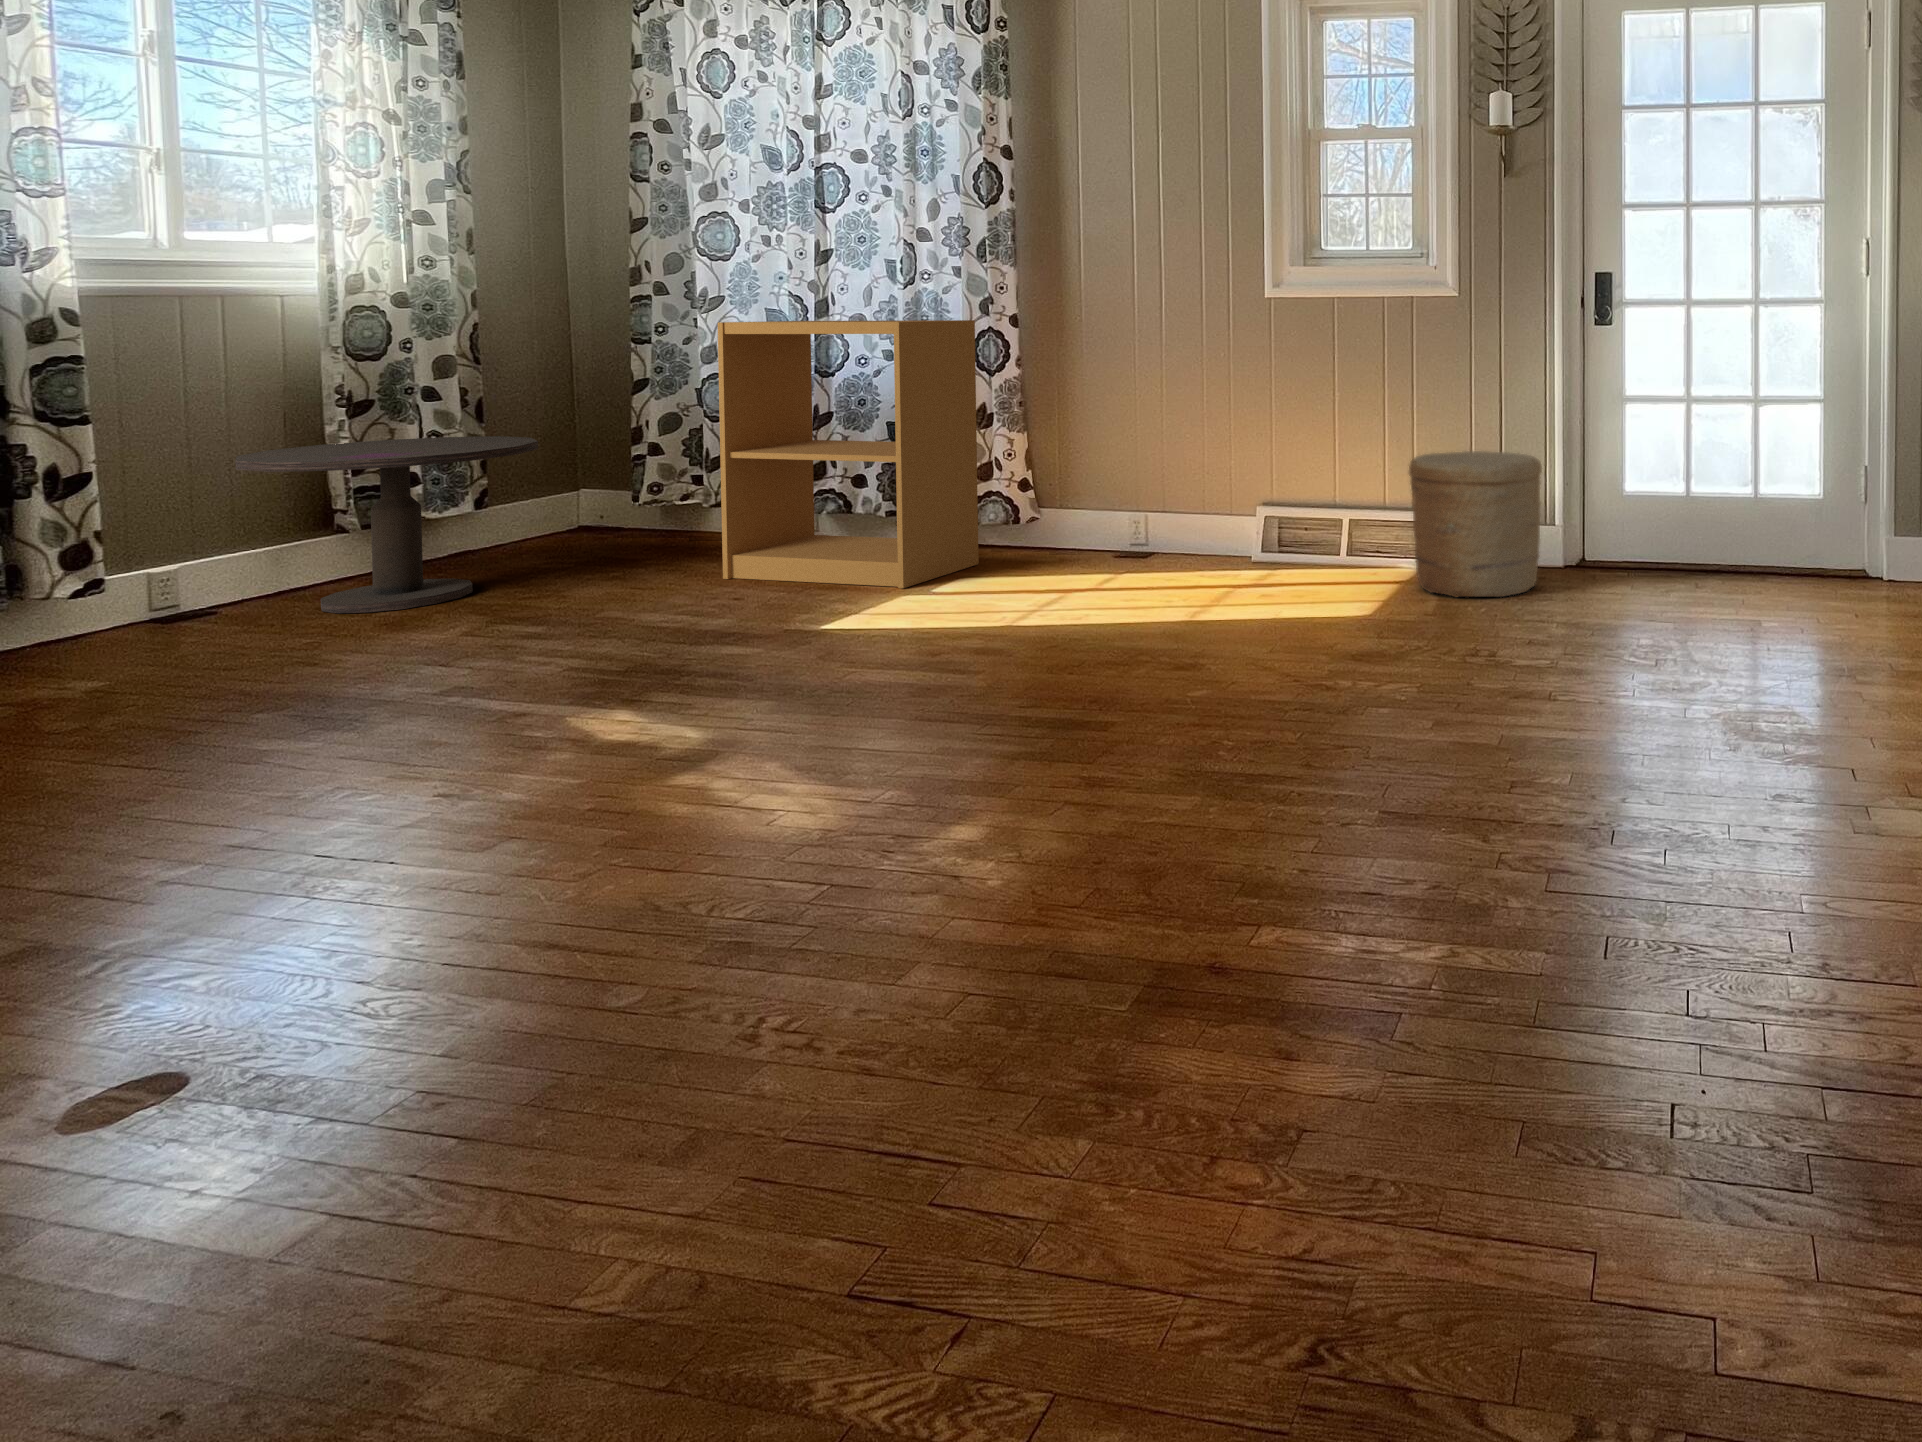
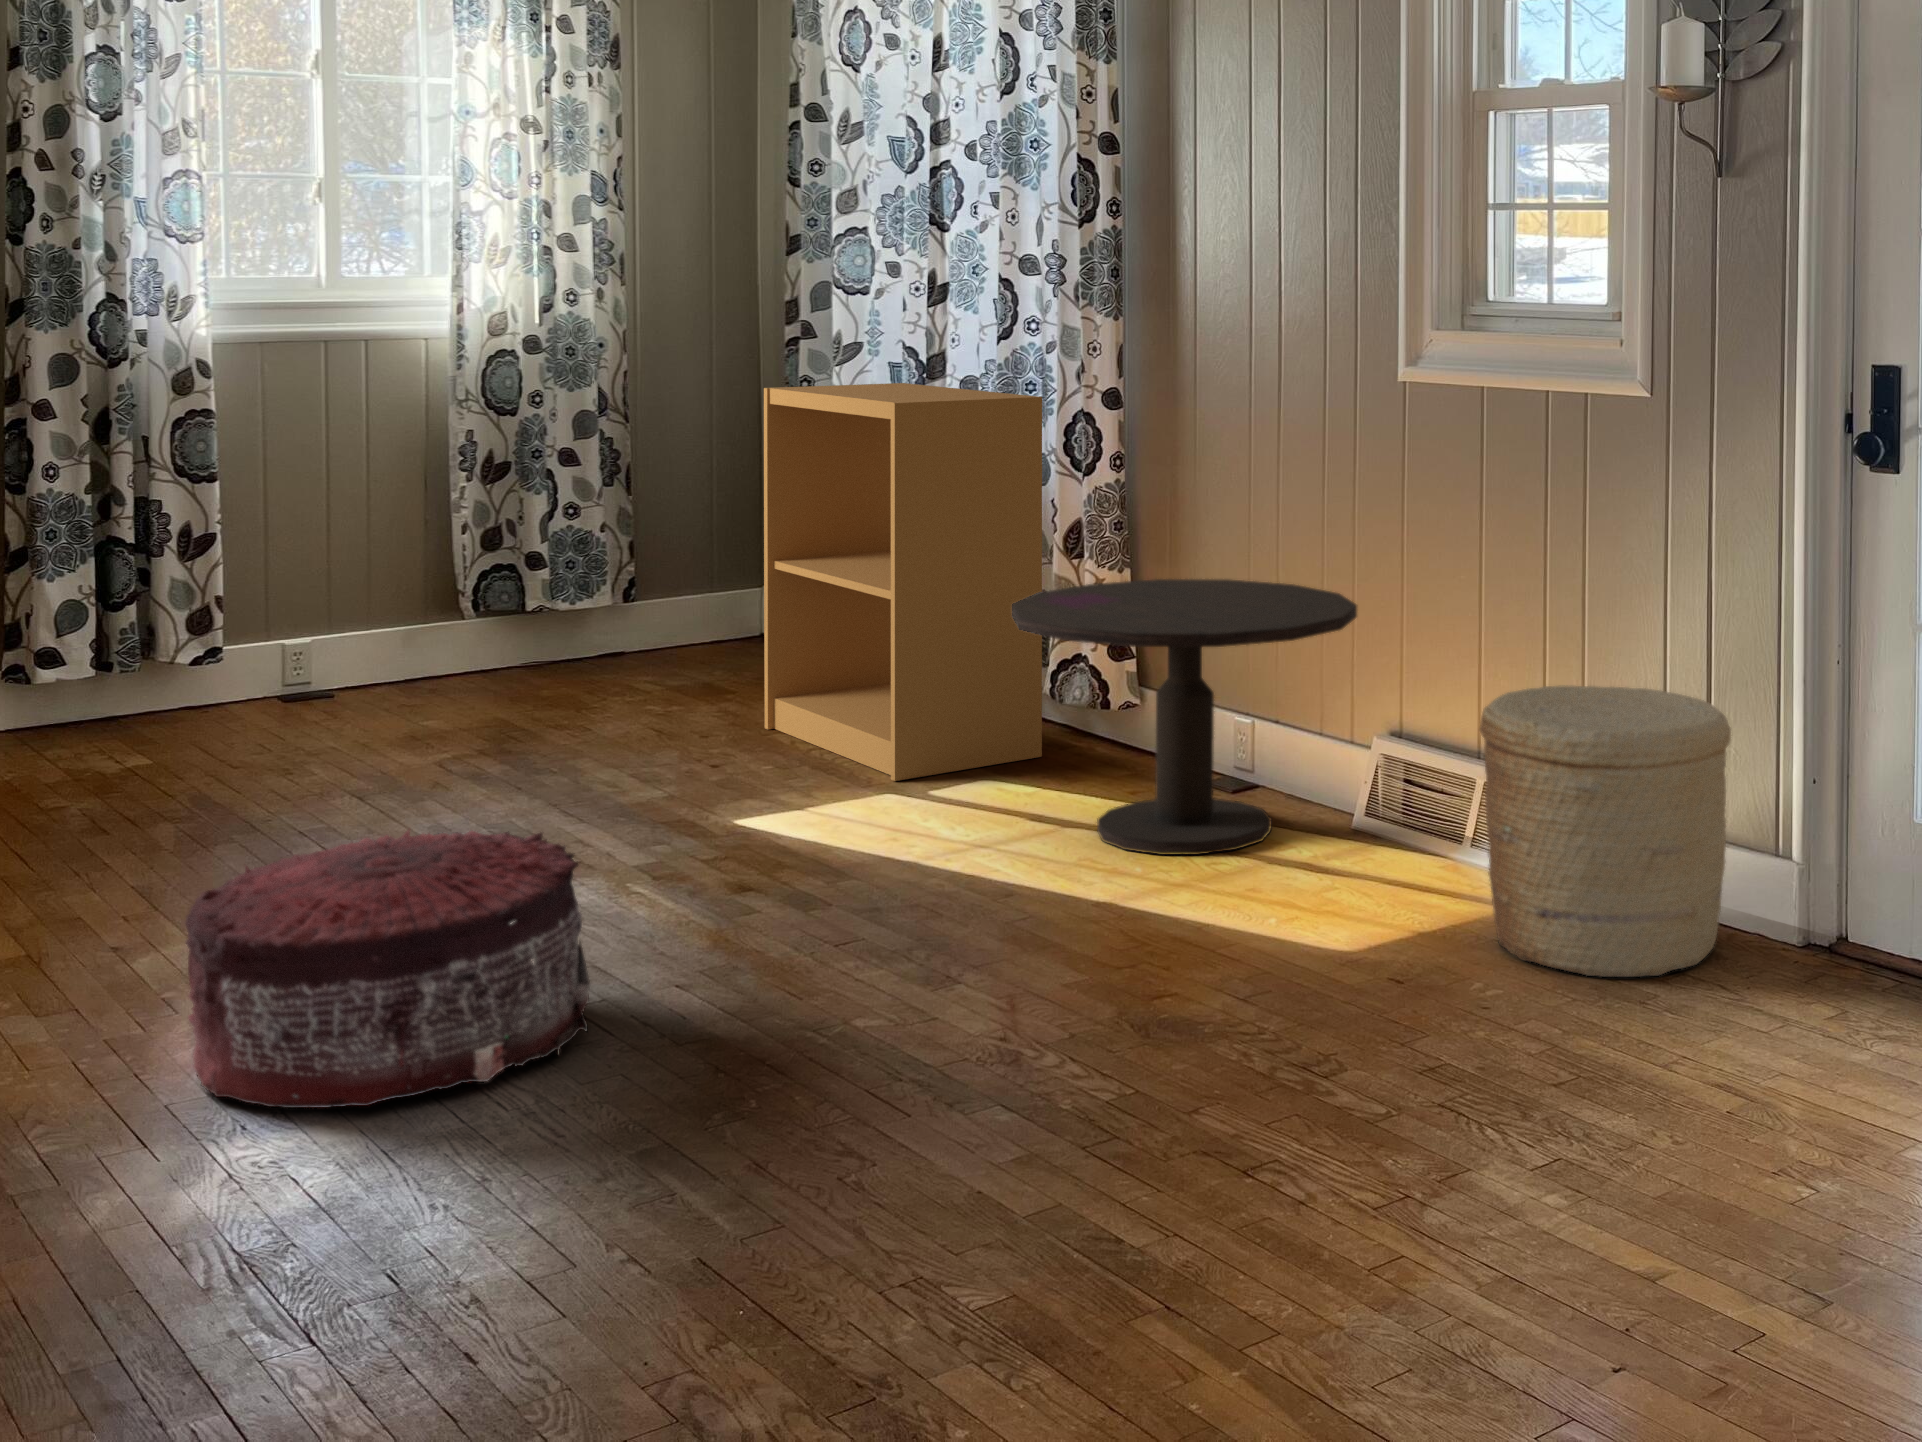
side table: present [235,436,538,613] -> present [1012,579,1357,855]
pouf: none [702,600,1019,816] -> present [186,830,590,1108]

